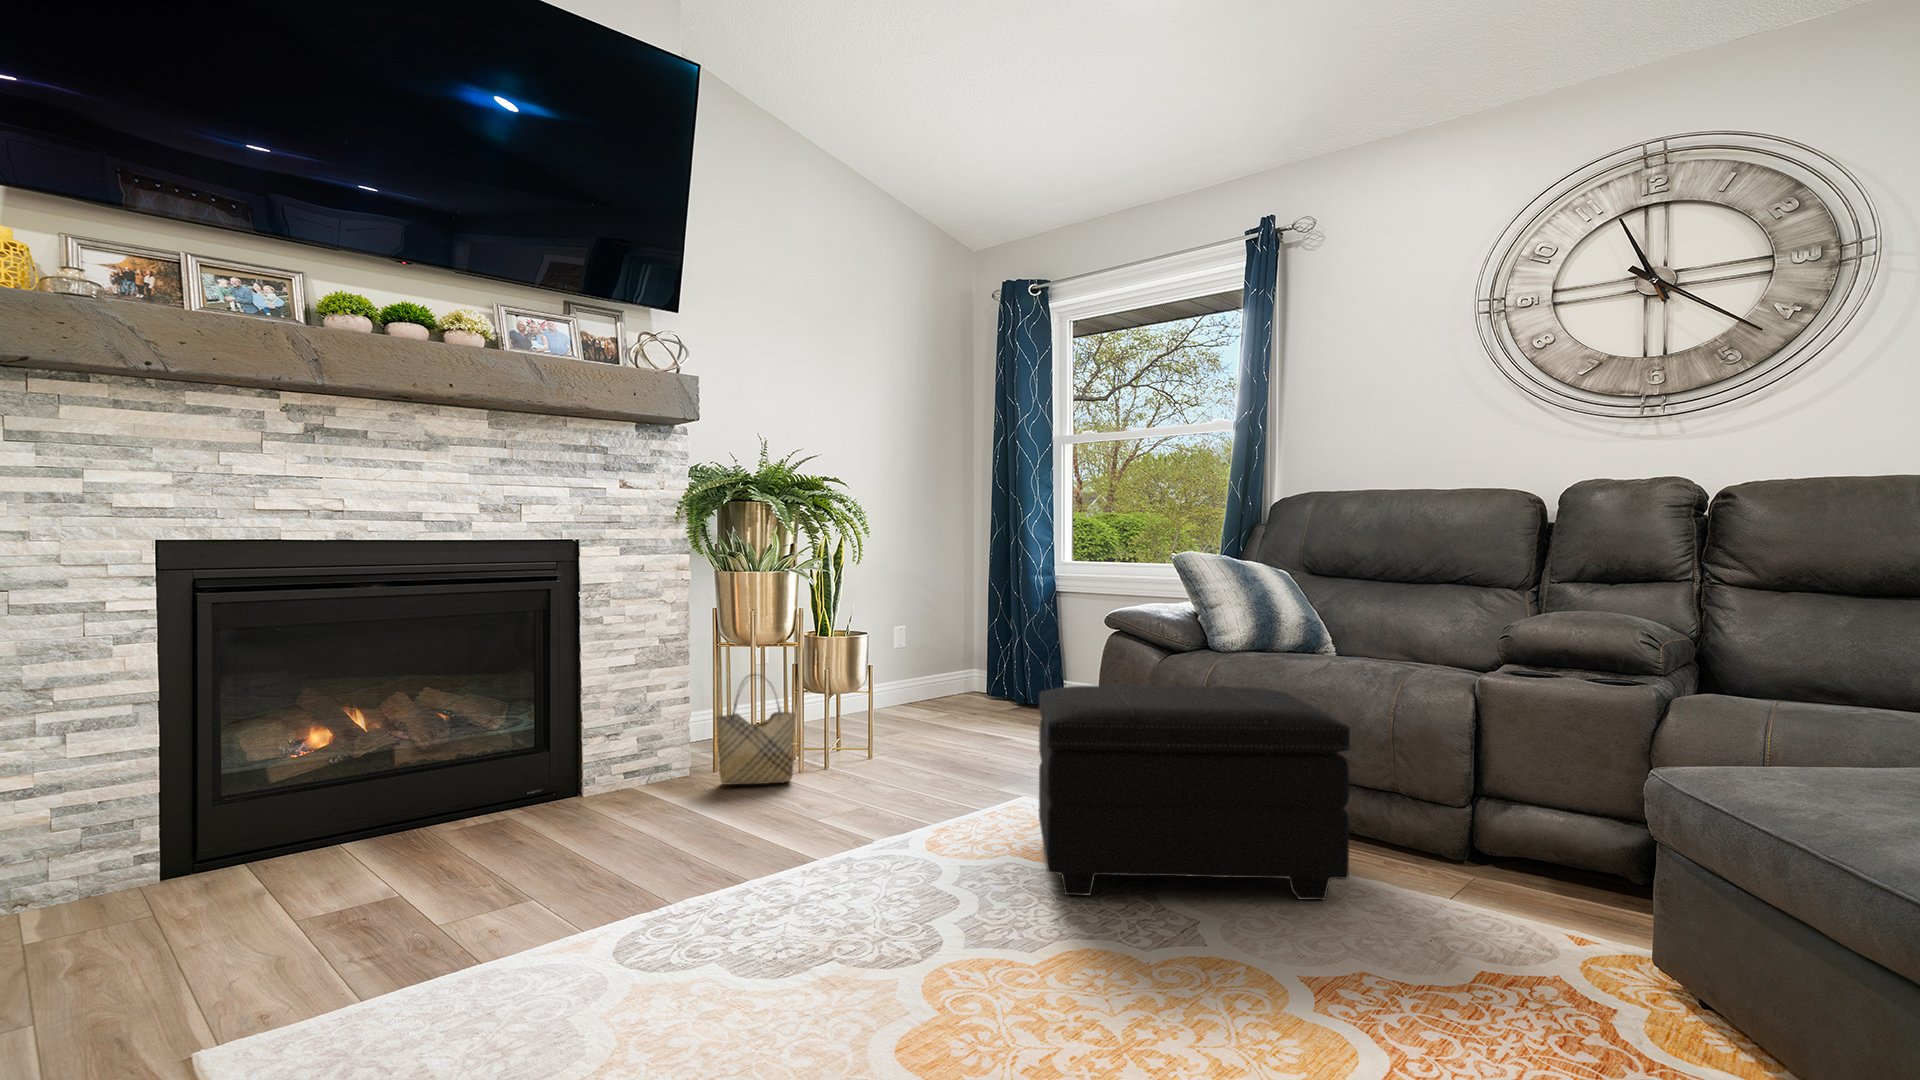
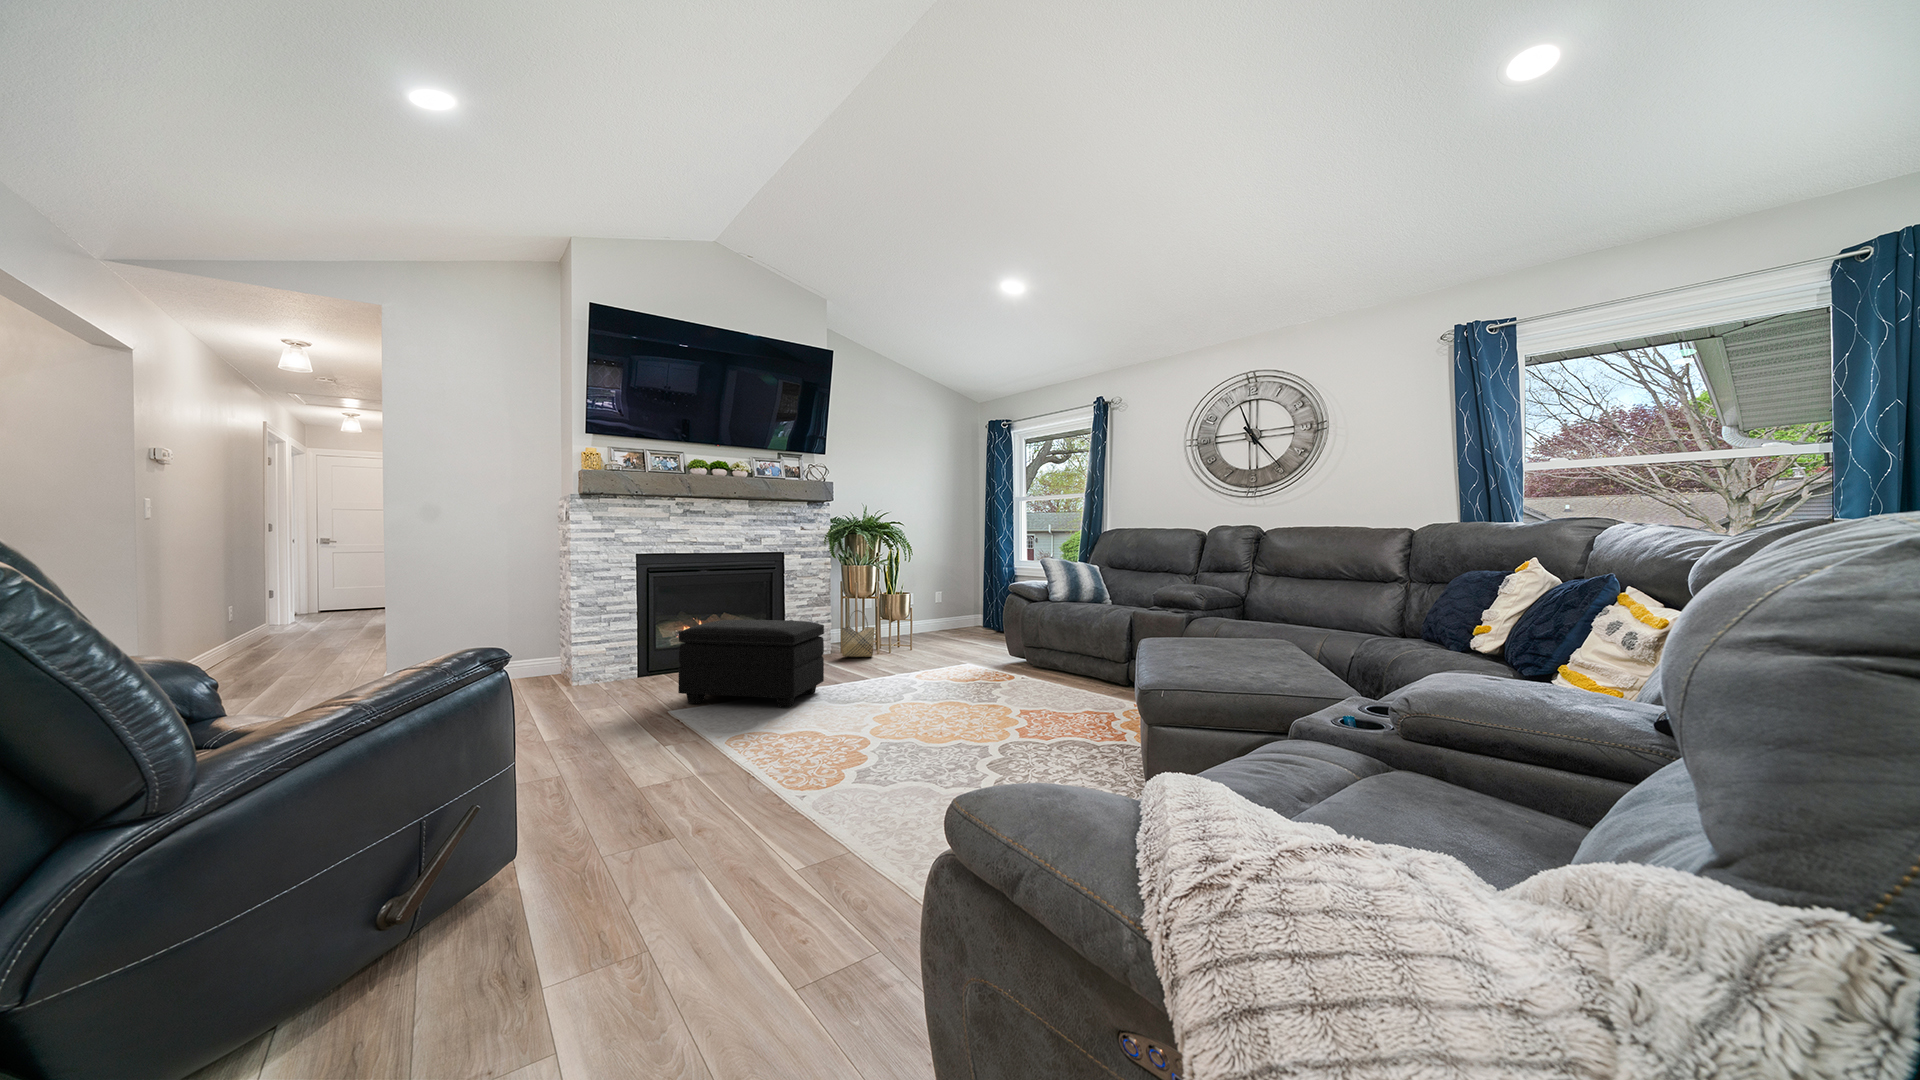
footstool: present [1039,684,1350,900] -> present [678,619,824,708]

